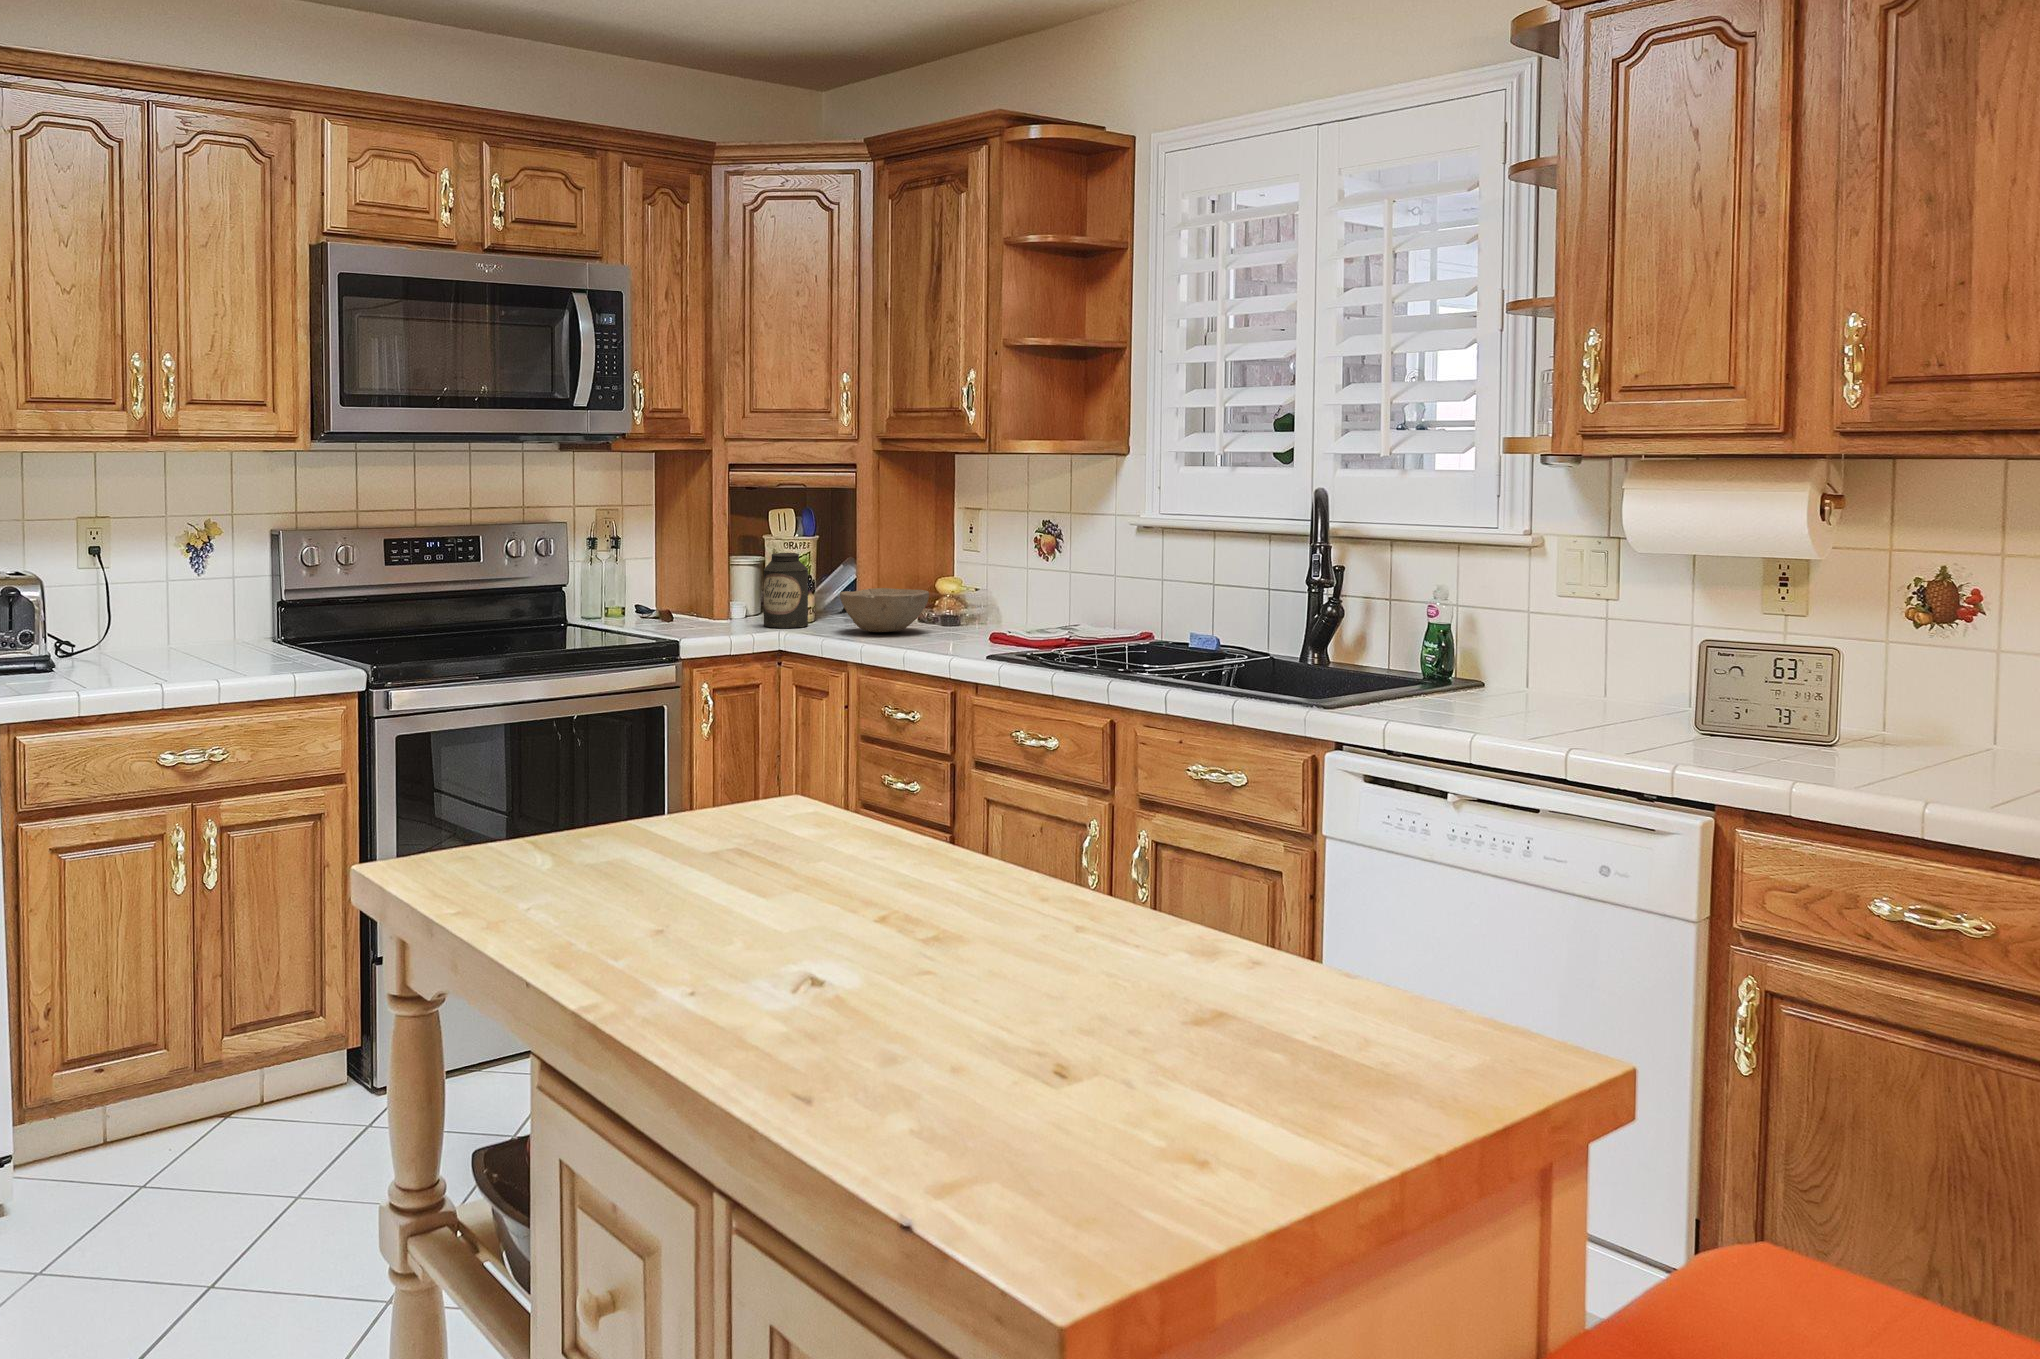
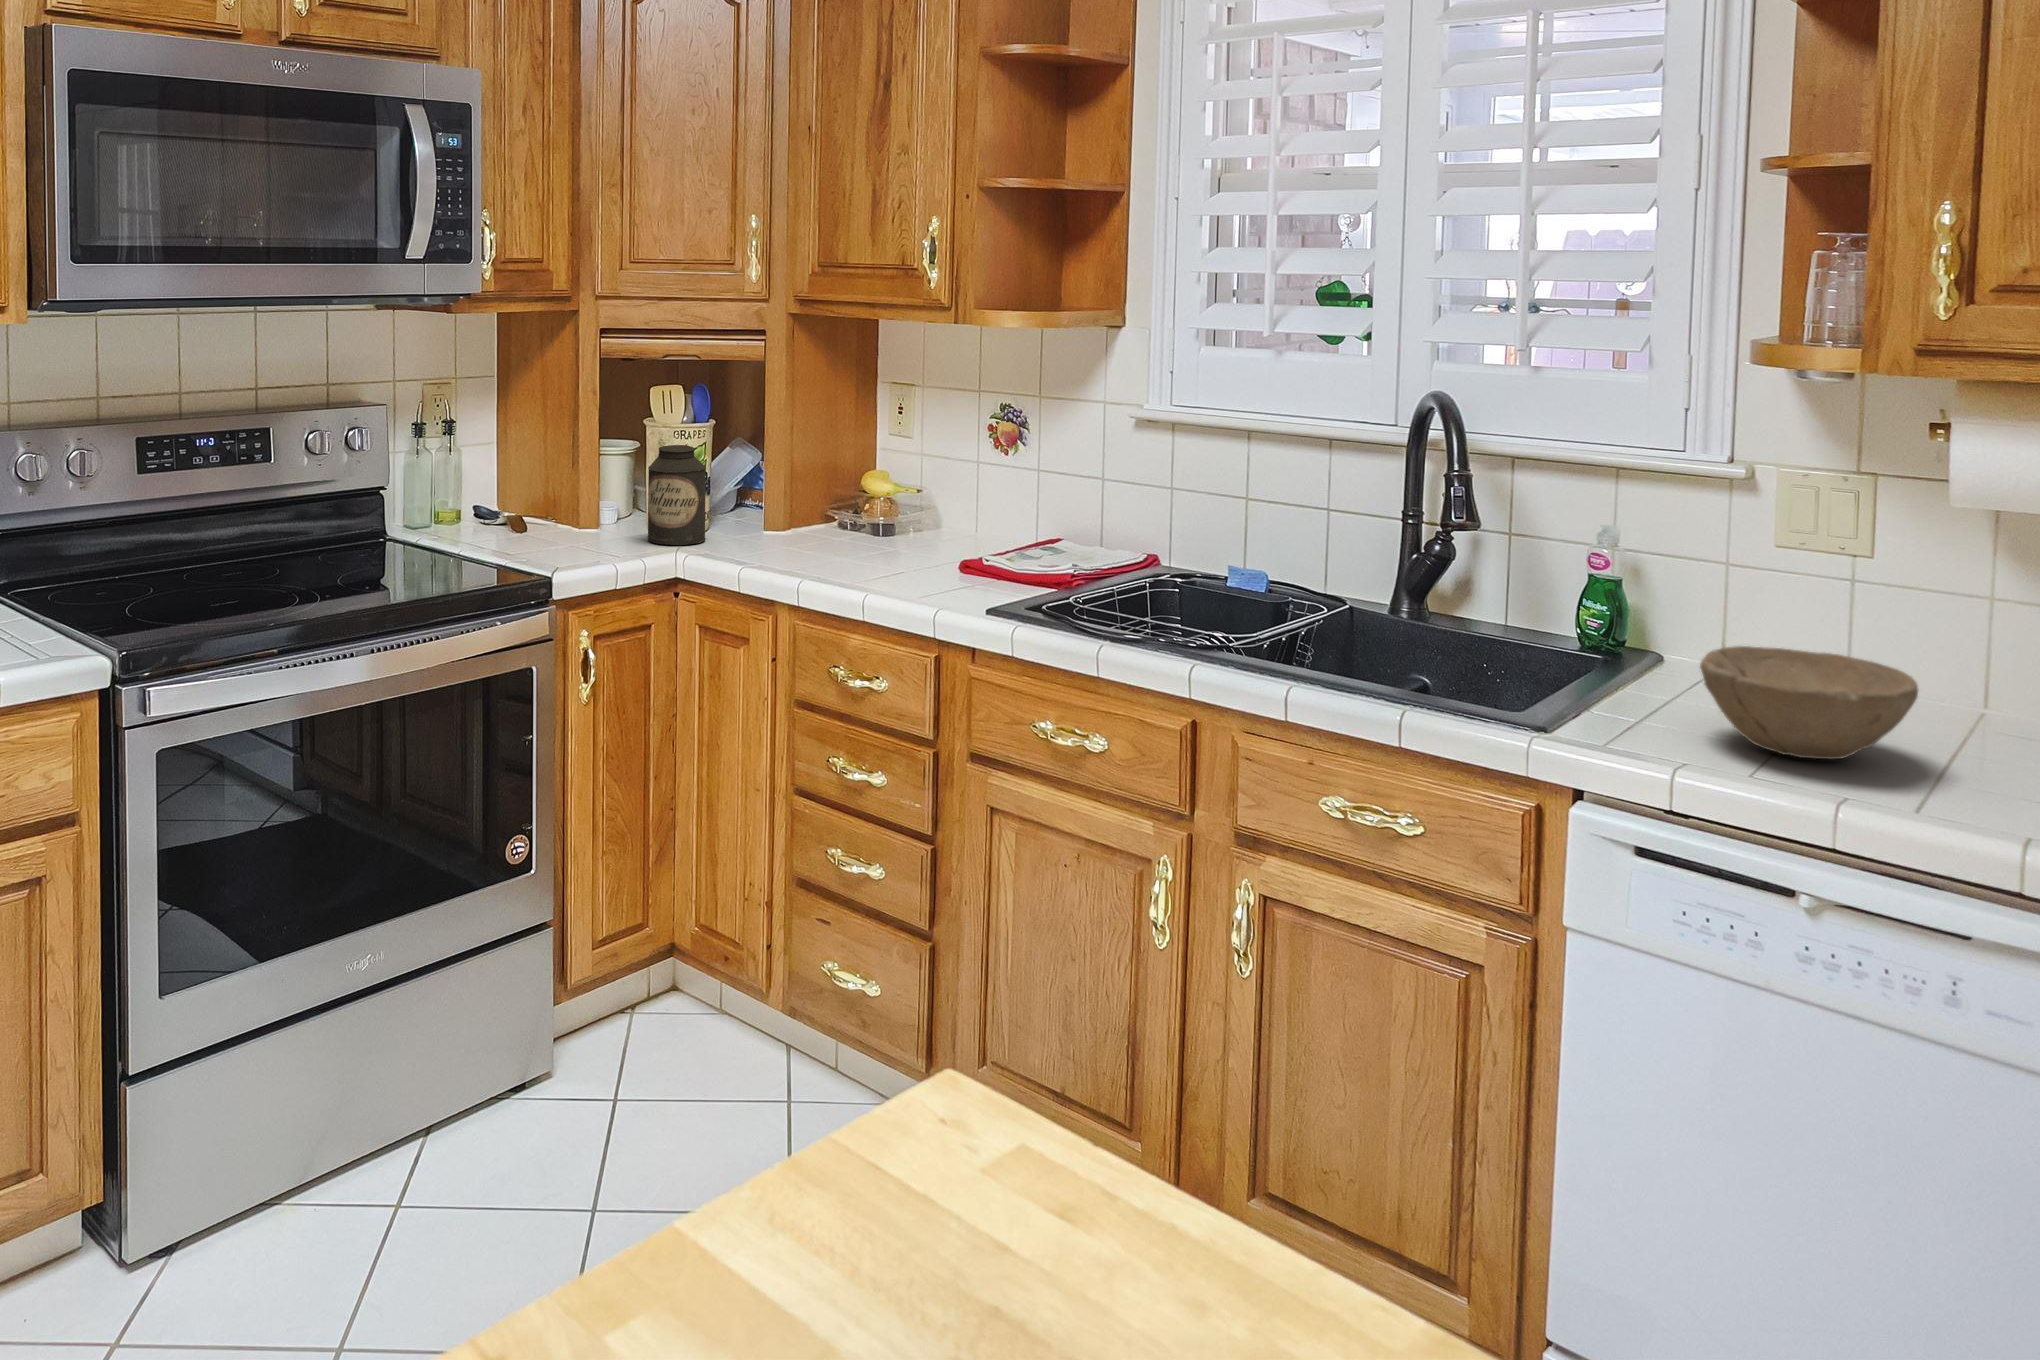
bowl: present [840,588,929,632] -> present [1700,646,1918,759]

